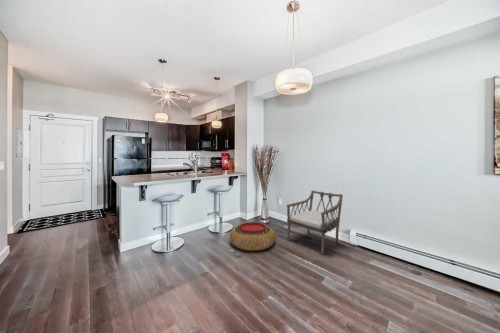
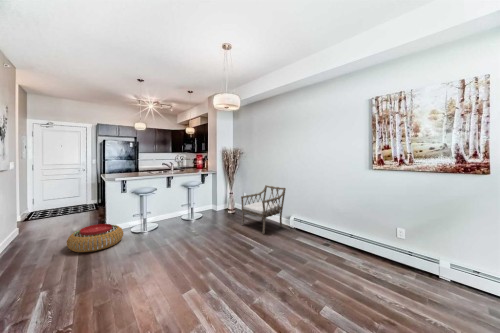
pouf: present [230,222,275,251] -> present [67,224,123,252]

